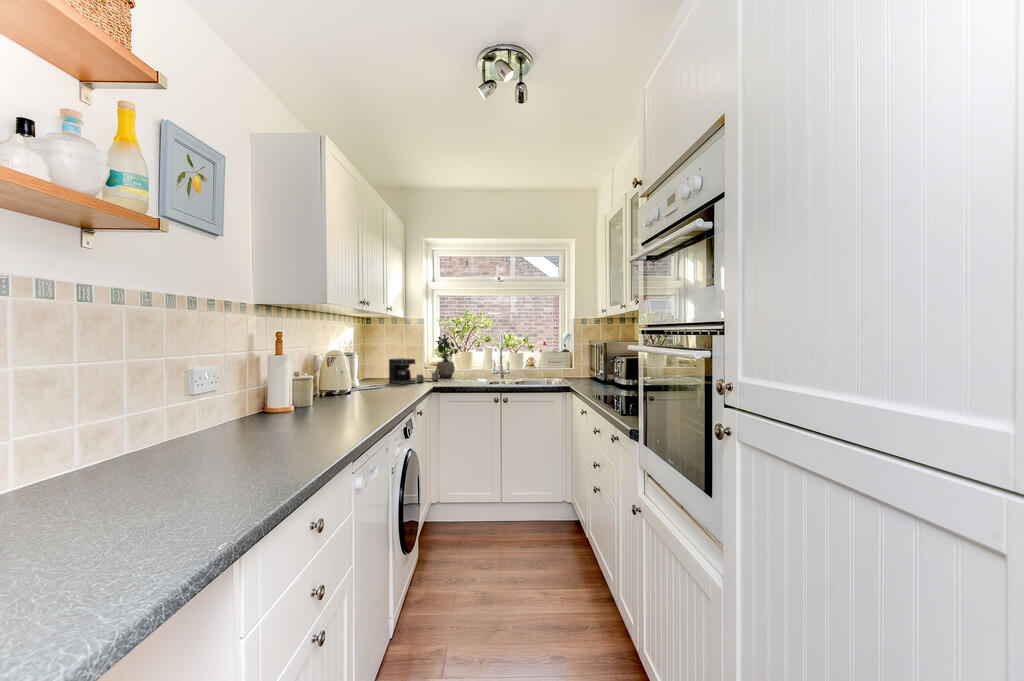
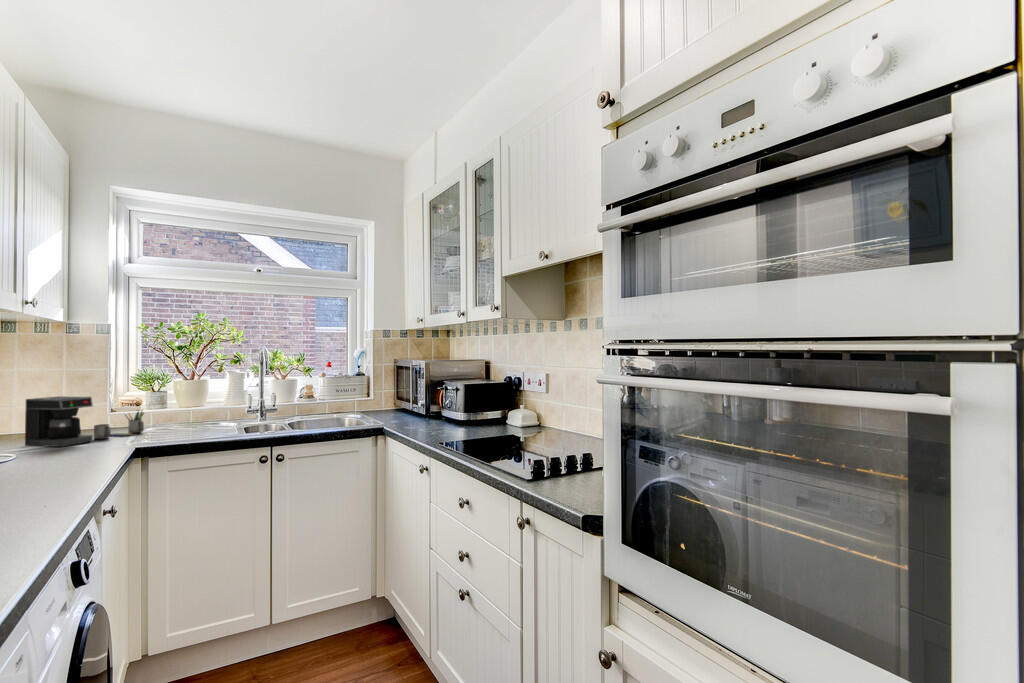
potted plant: present [436,334,462,378] -> none [135,351,190,425]

